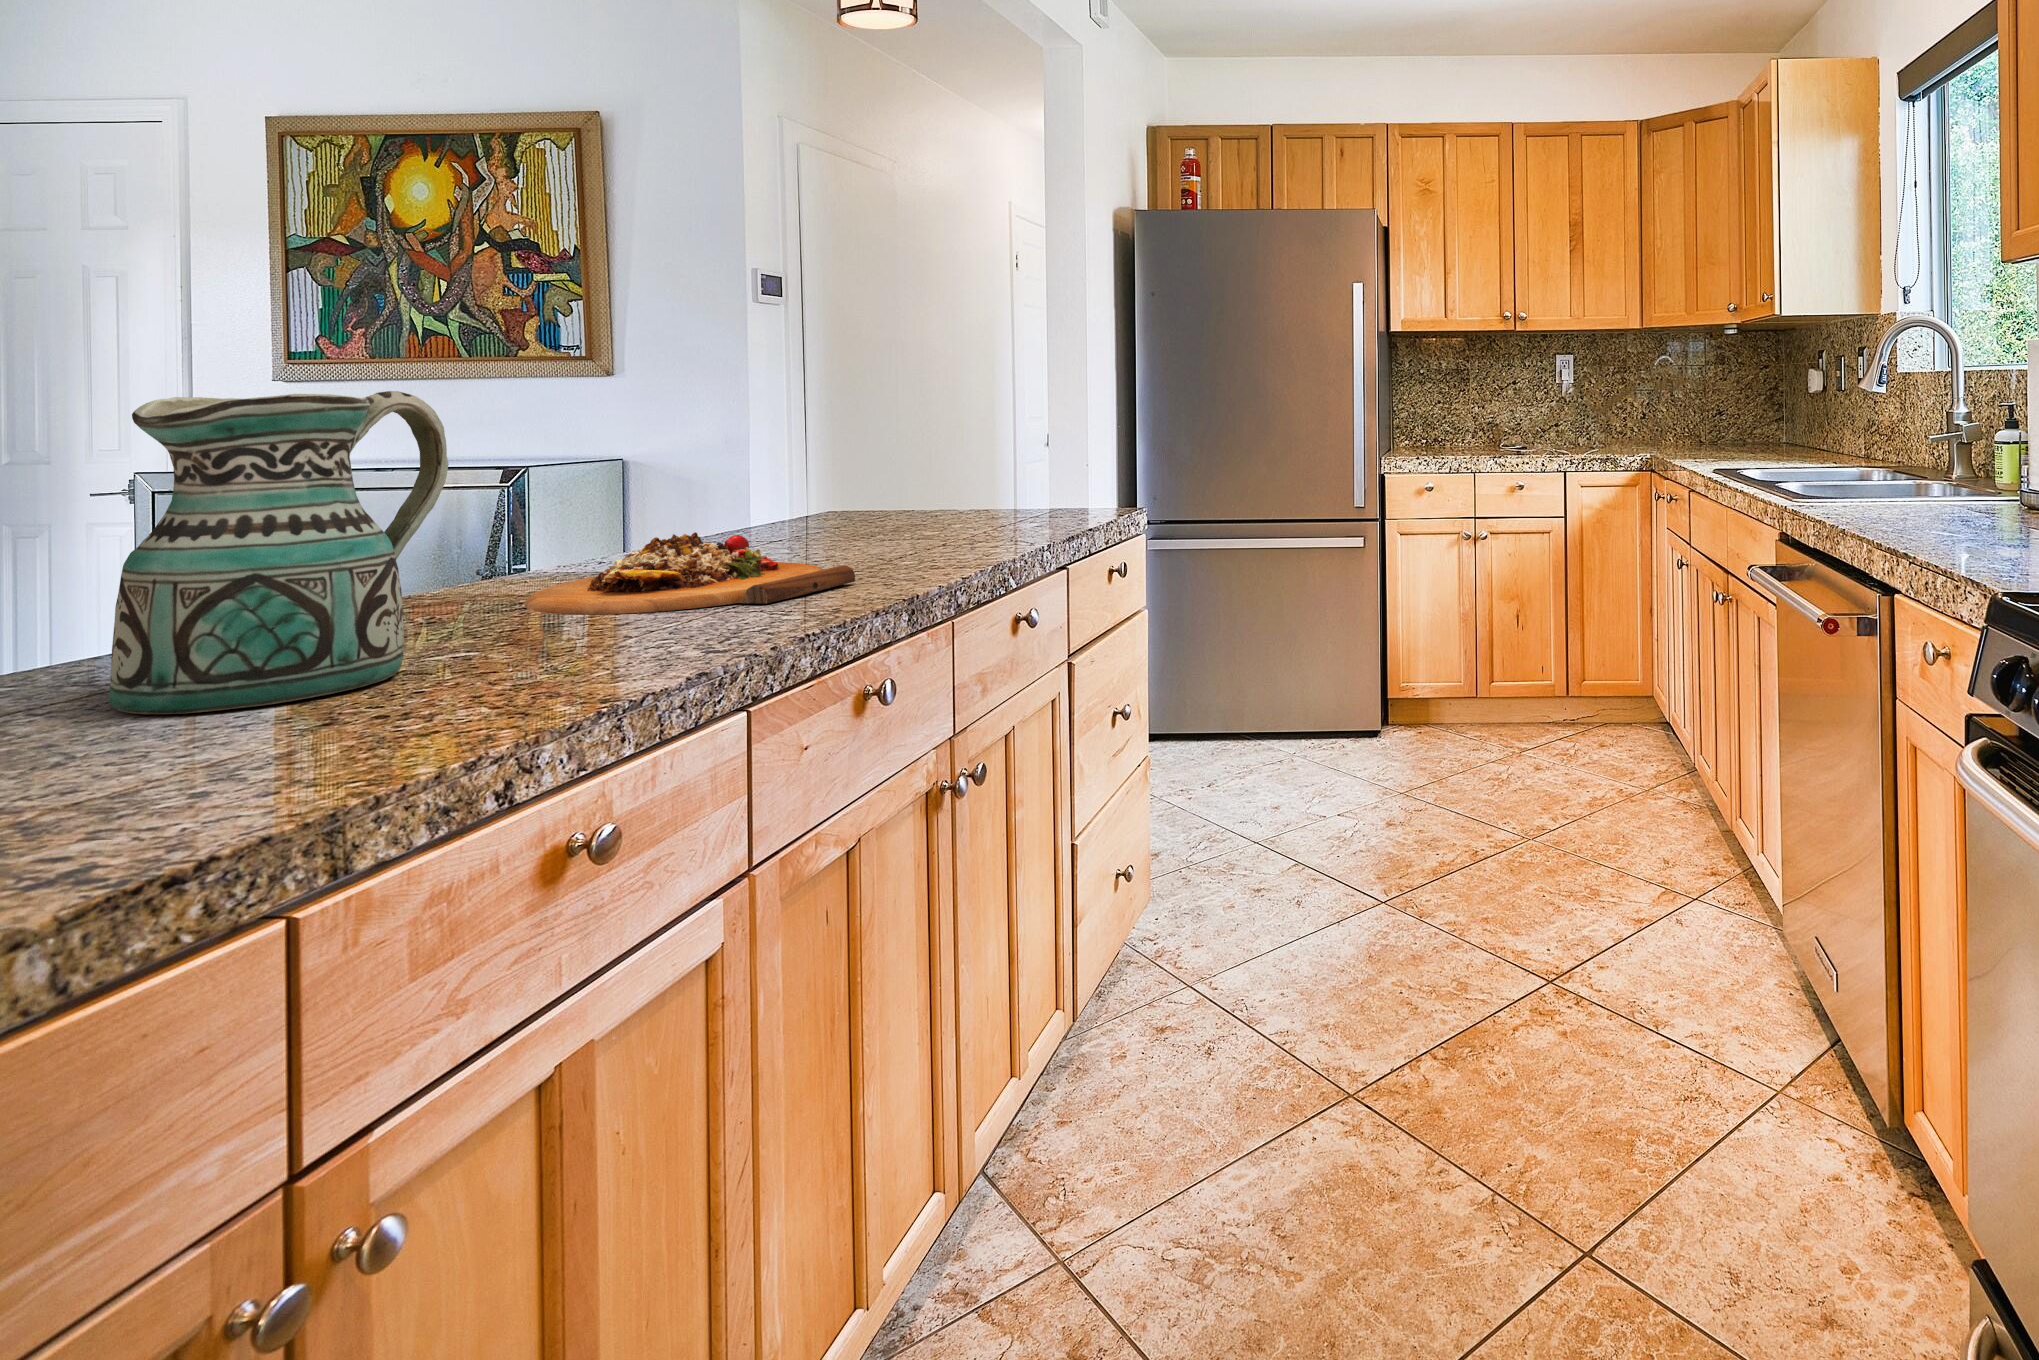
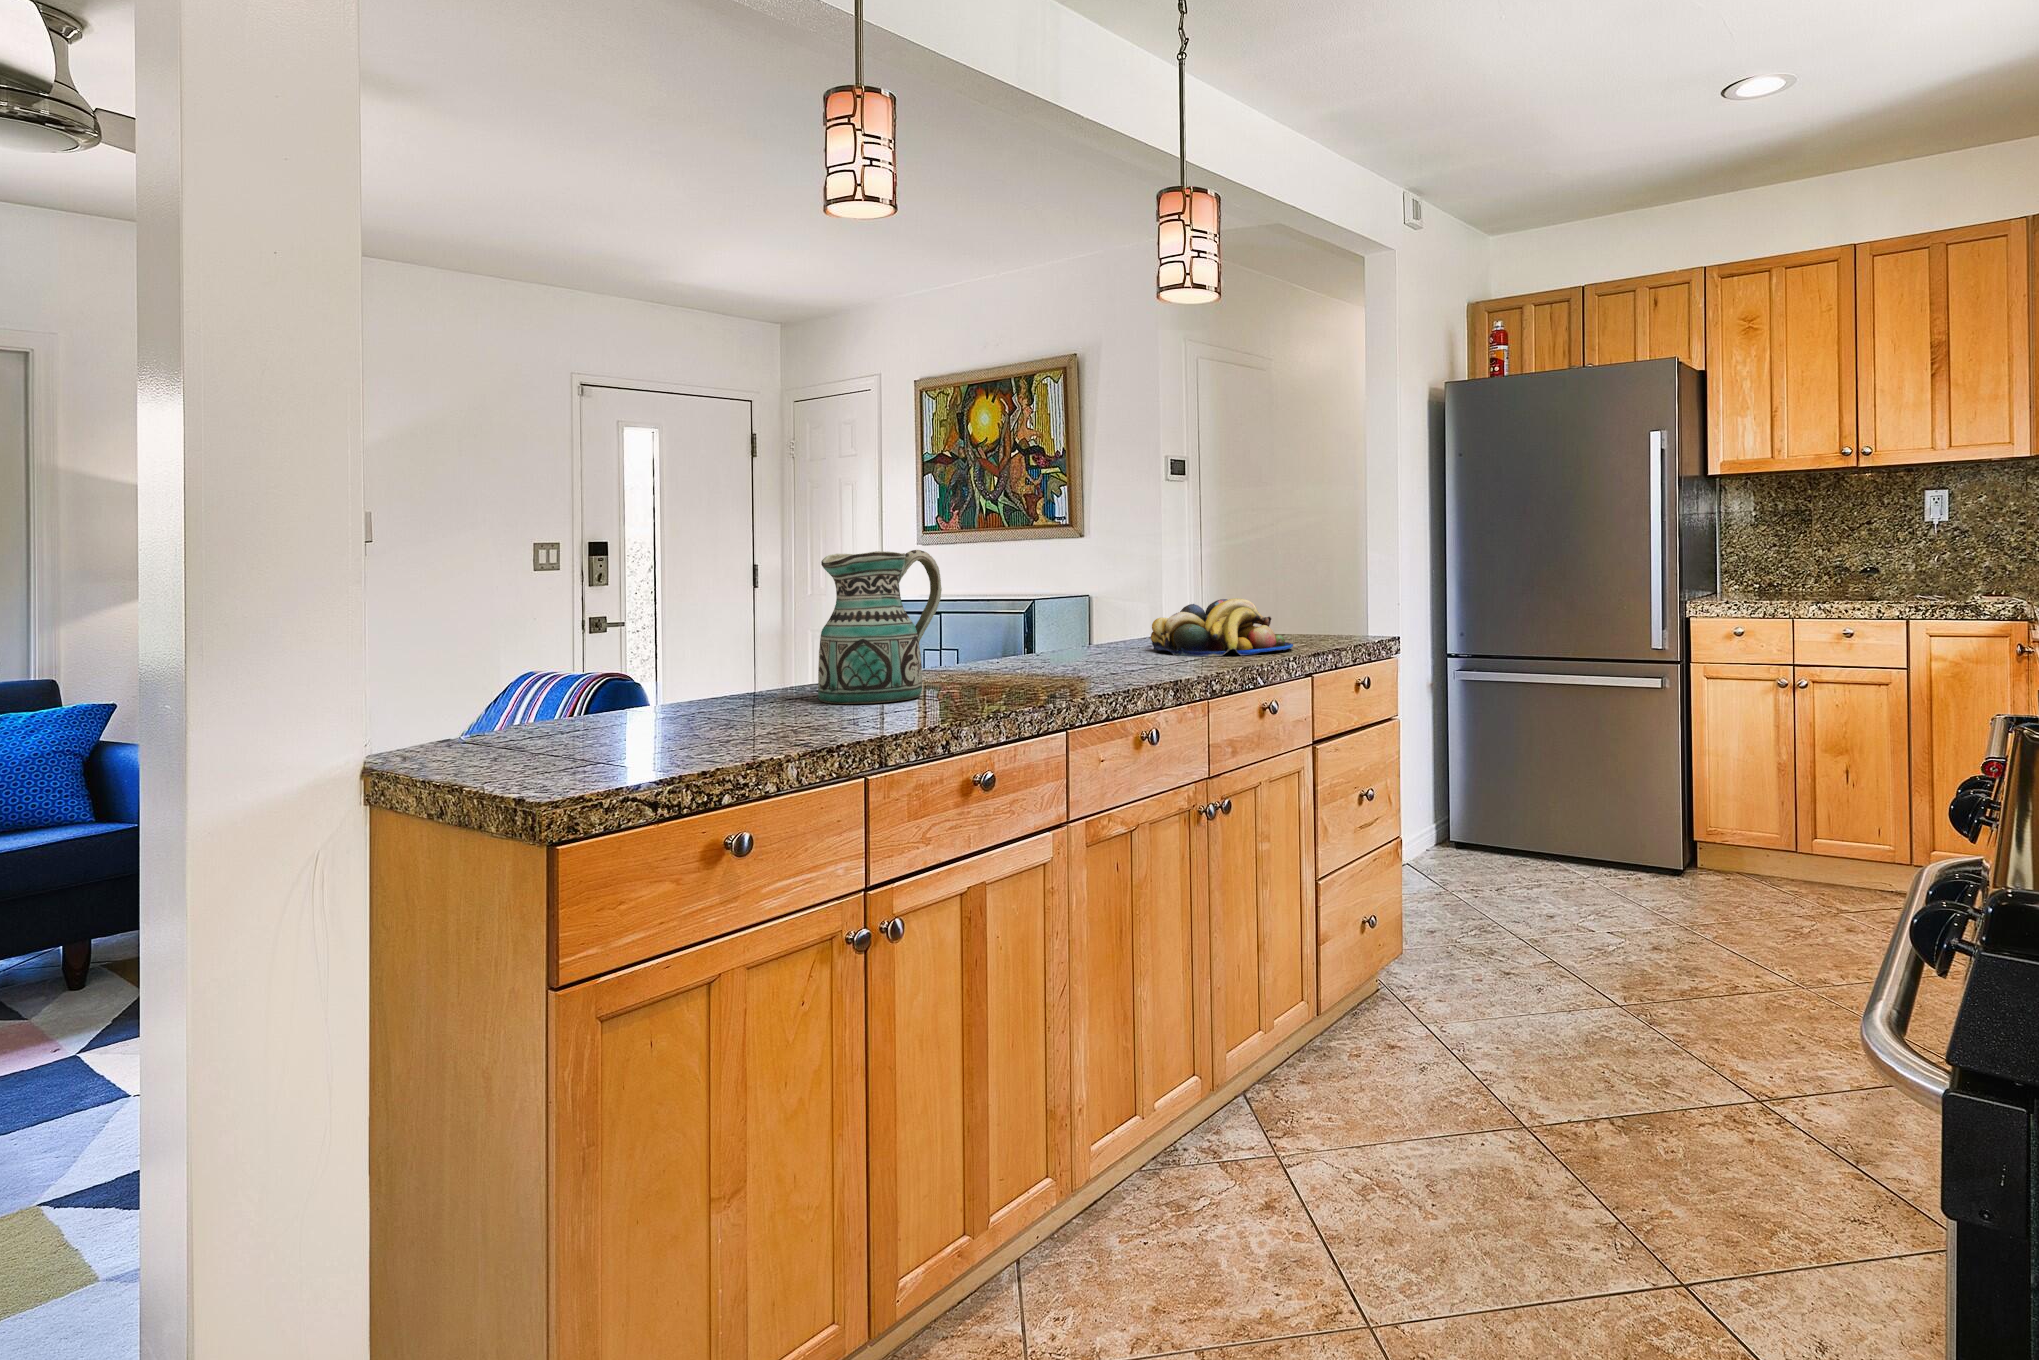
fruit bowl: none [792,461,1011,546] -> present [1151,598,1293,656]
cutting board: present [525,532,857,614] -> none [989,637,1158,681]

